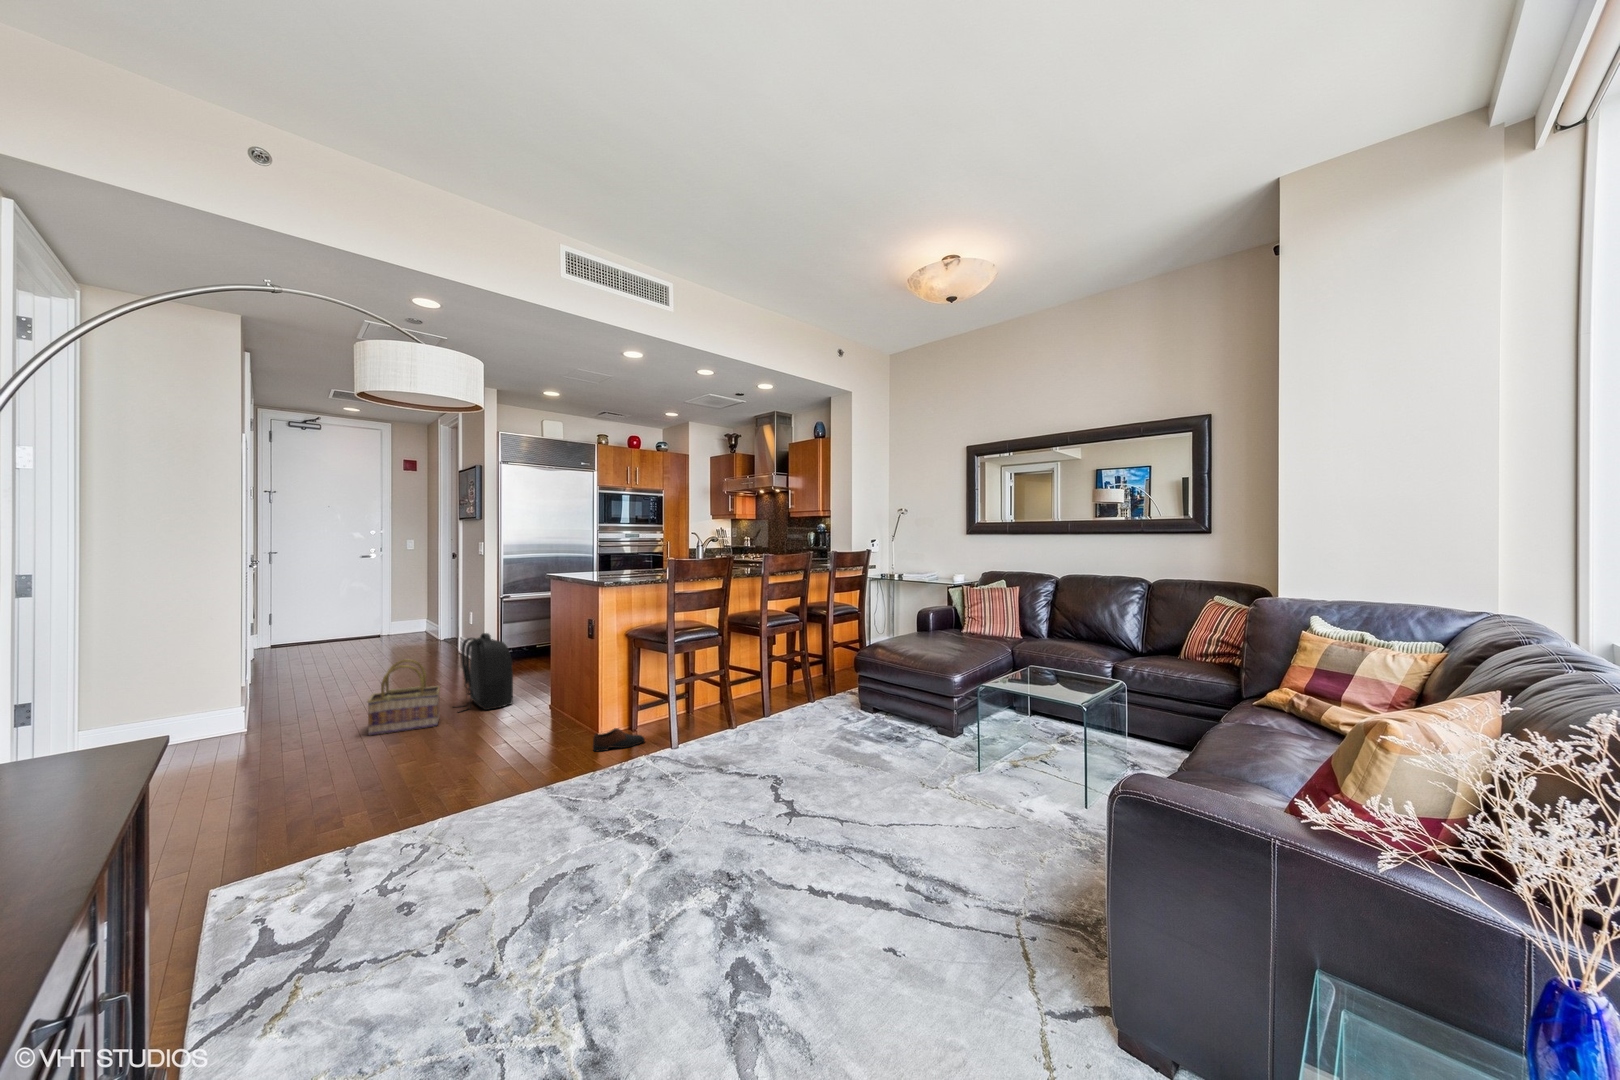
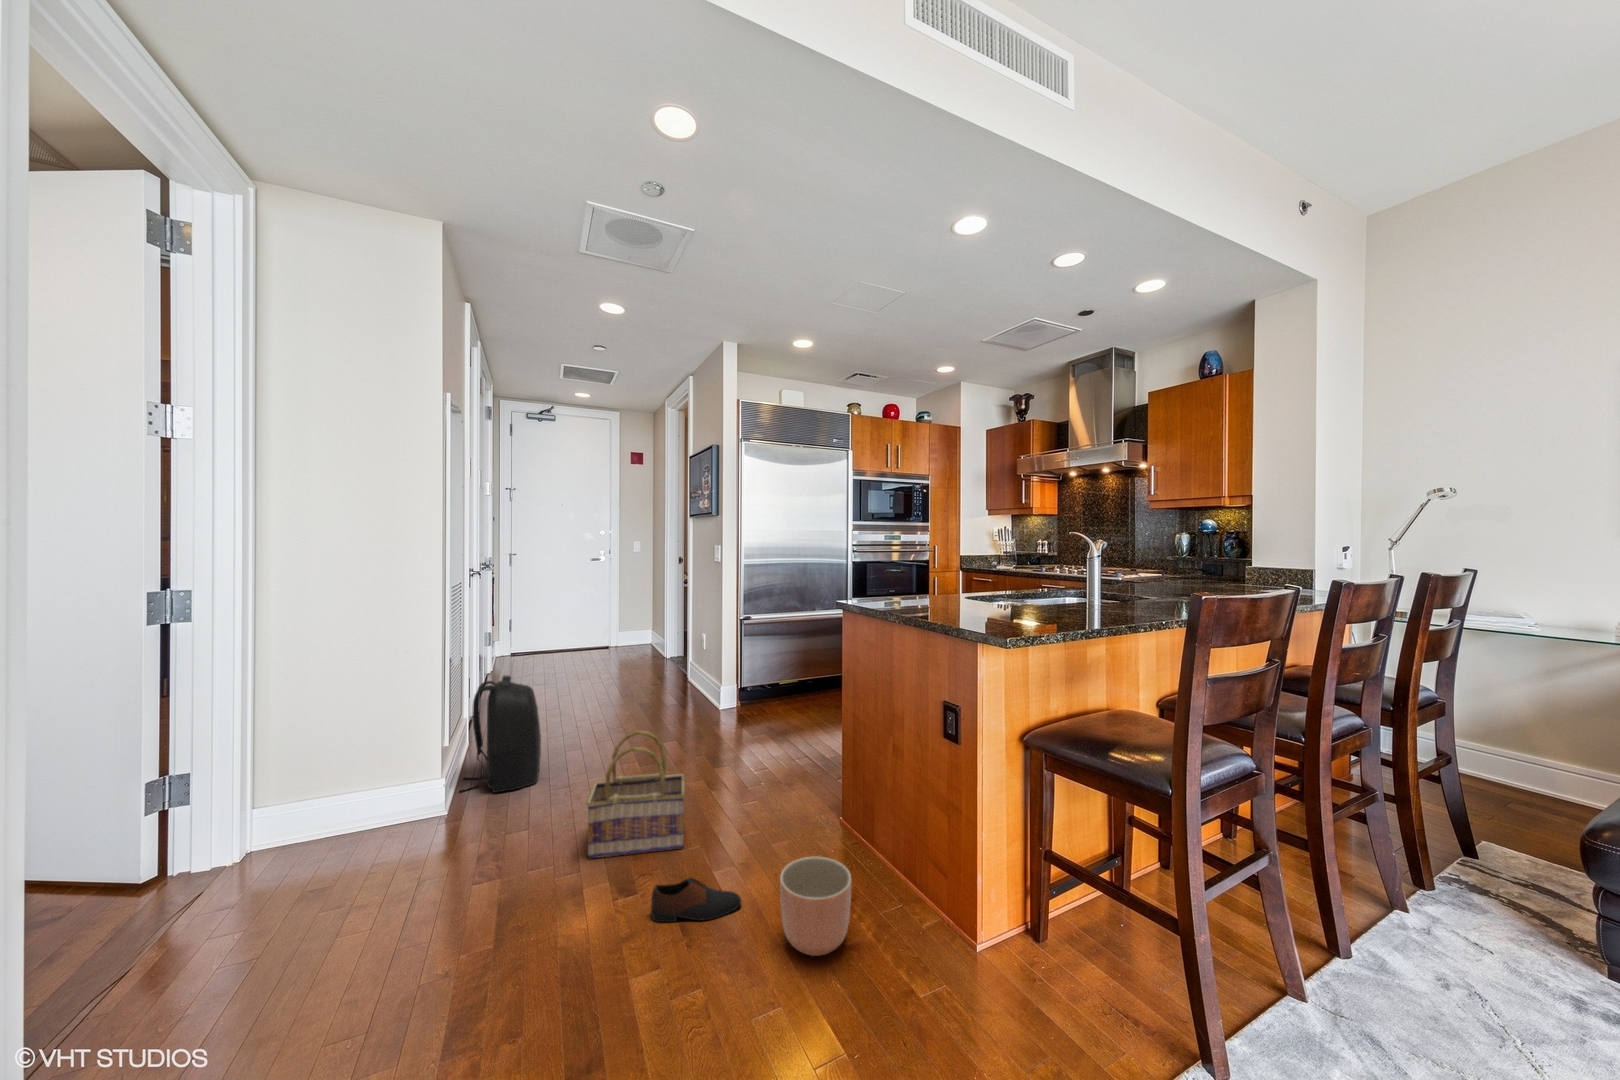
backpack: present [461,633,513,710] -> present [460,676,541,793]
planter: none [491,706,532,748] -> present [780,857,851,956]
shoe: present [593,728,645,751] -> present [651,878,741,922]

